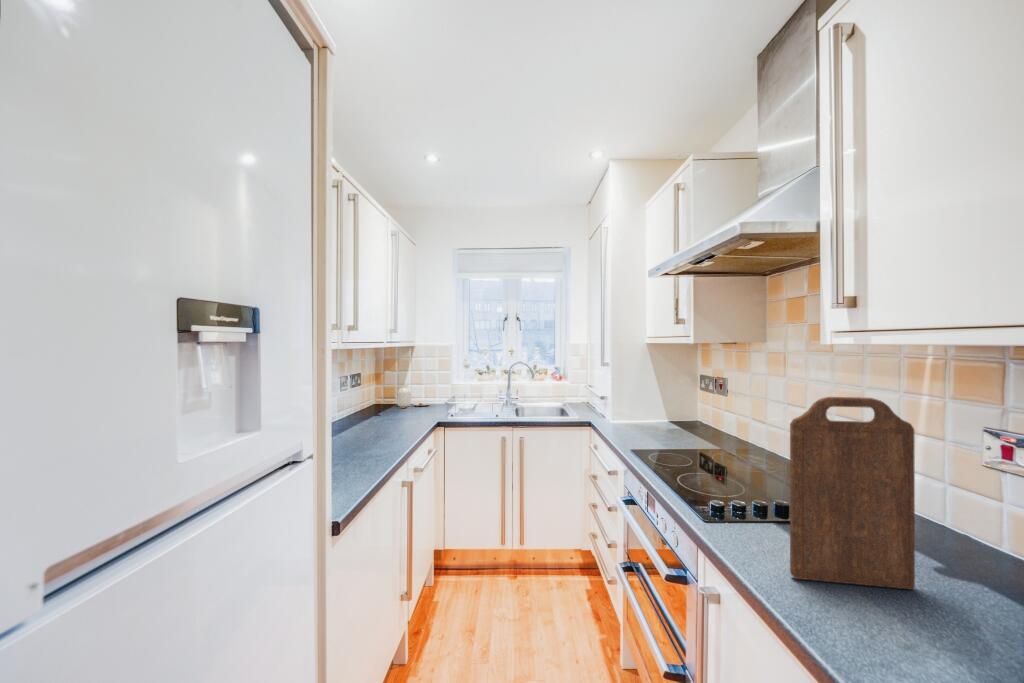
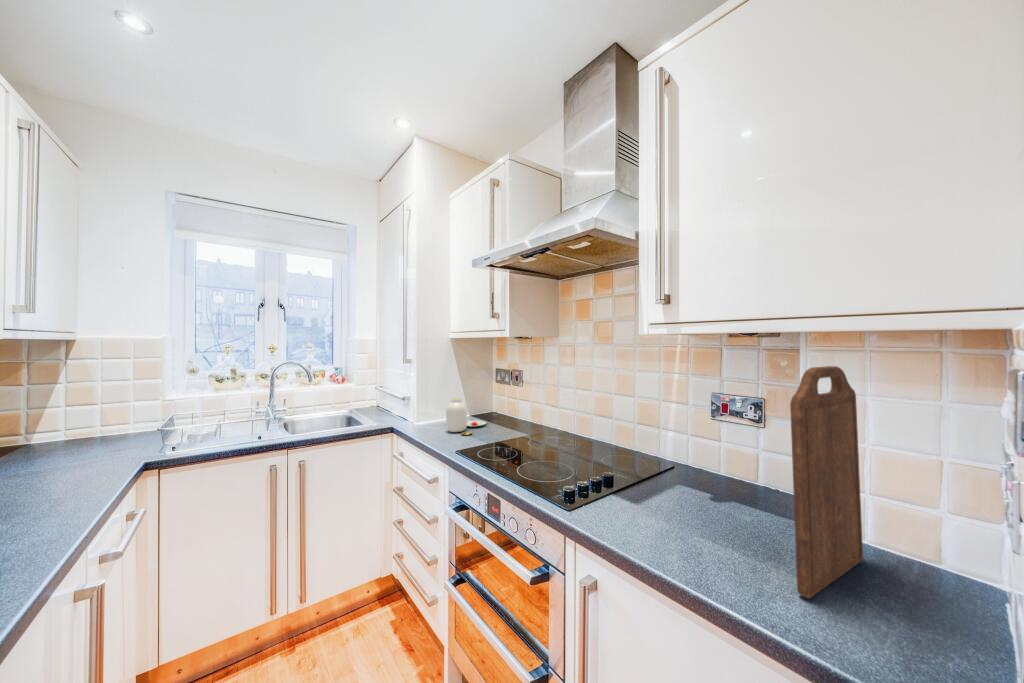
jar: present [397,386,429,408] -> present [446,398,486,435]

